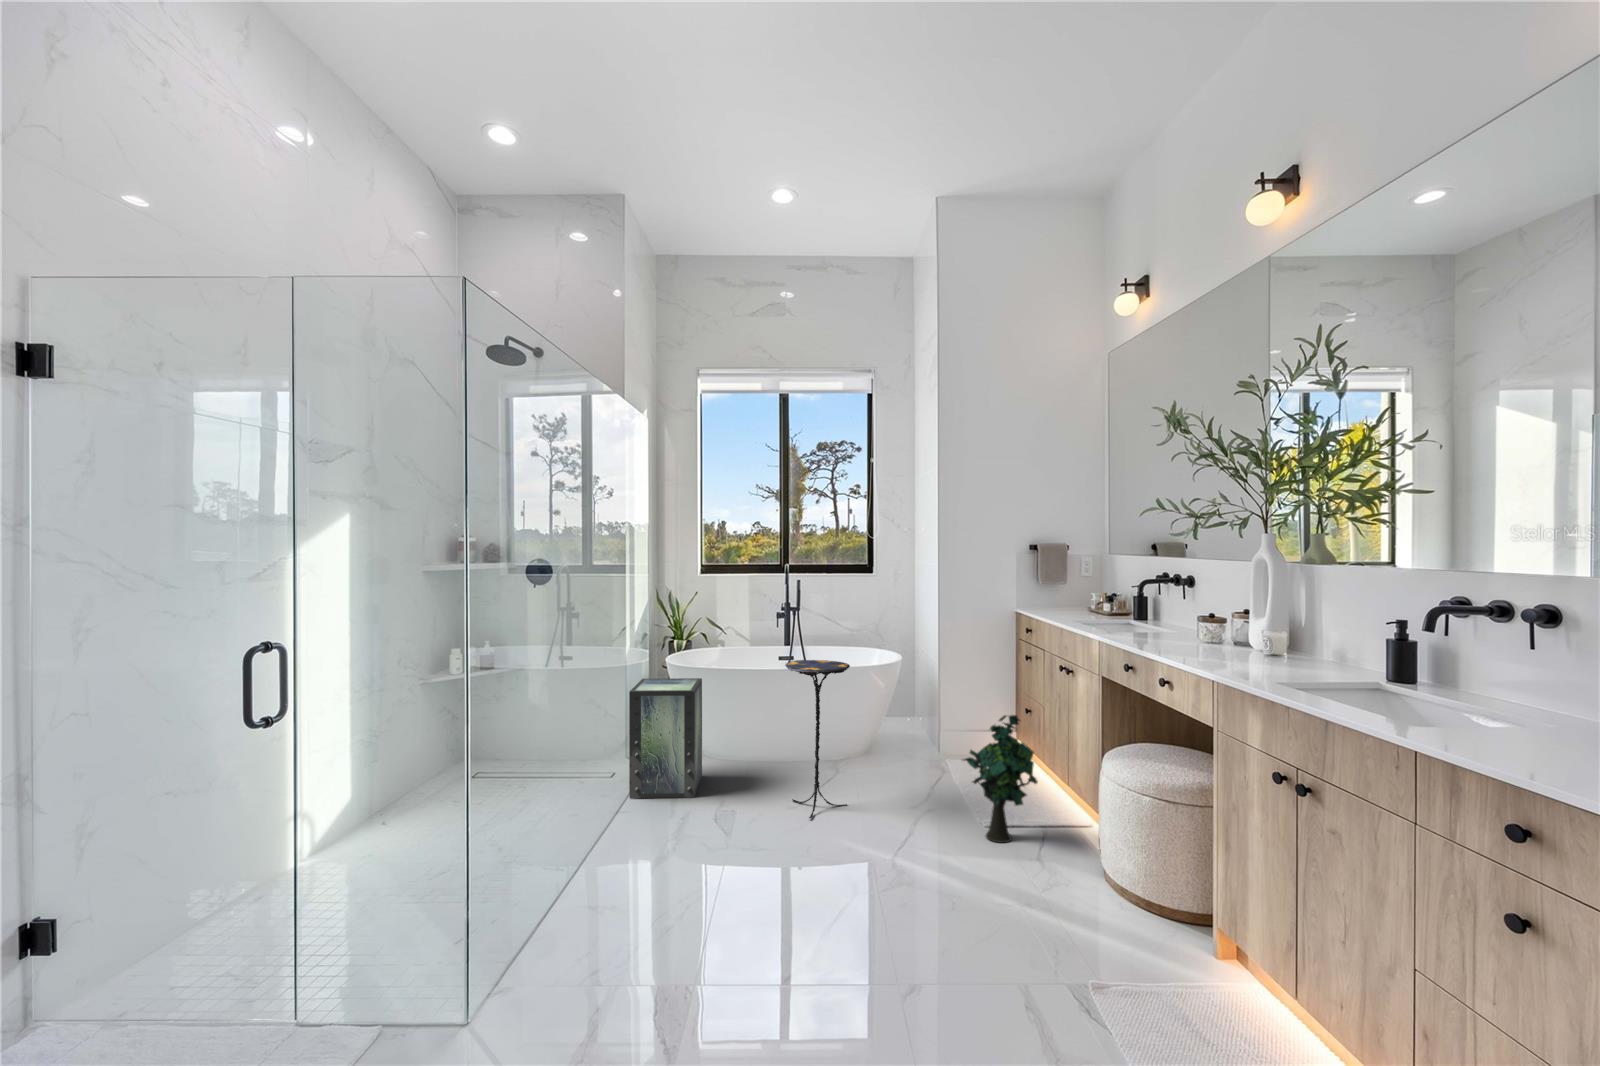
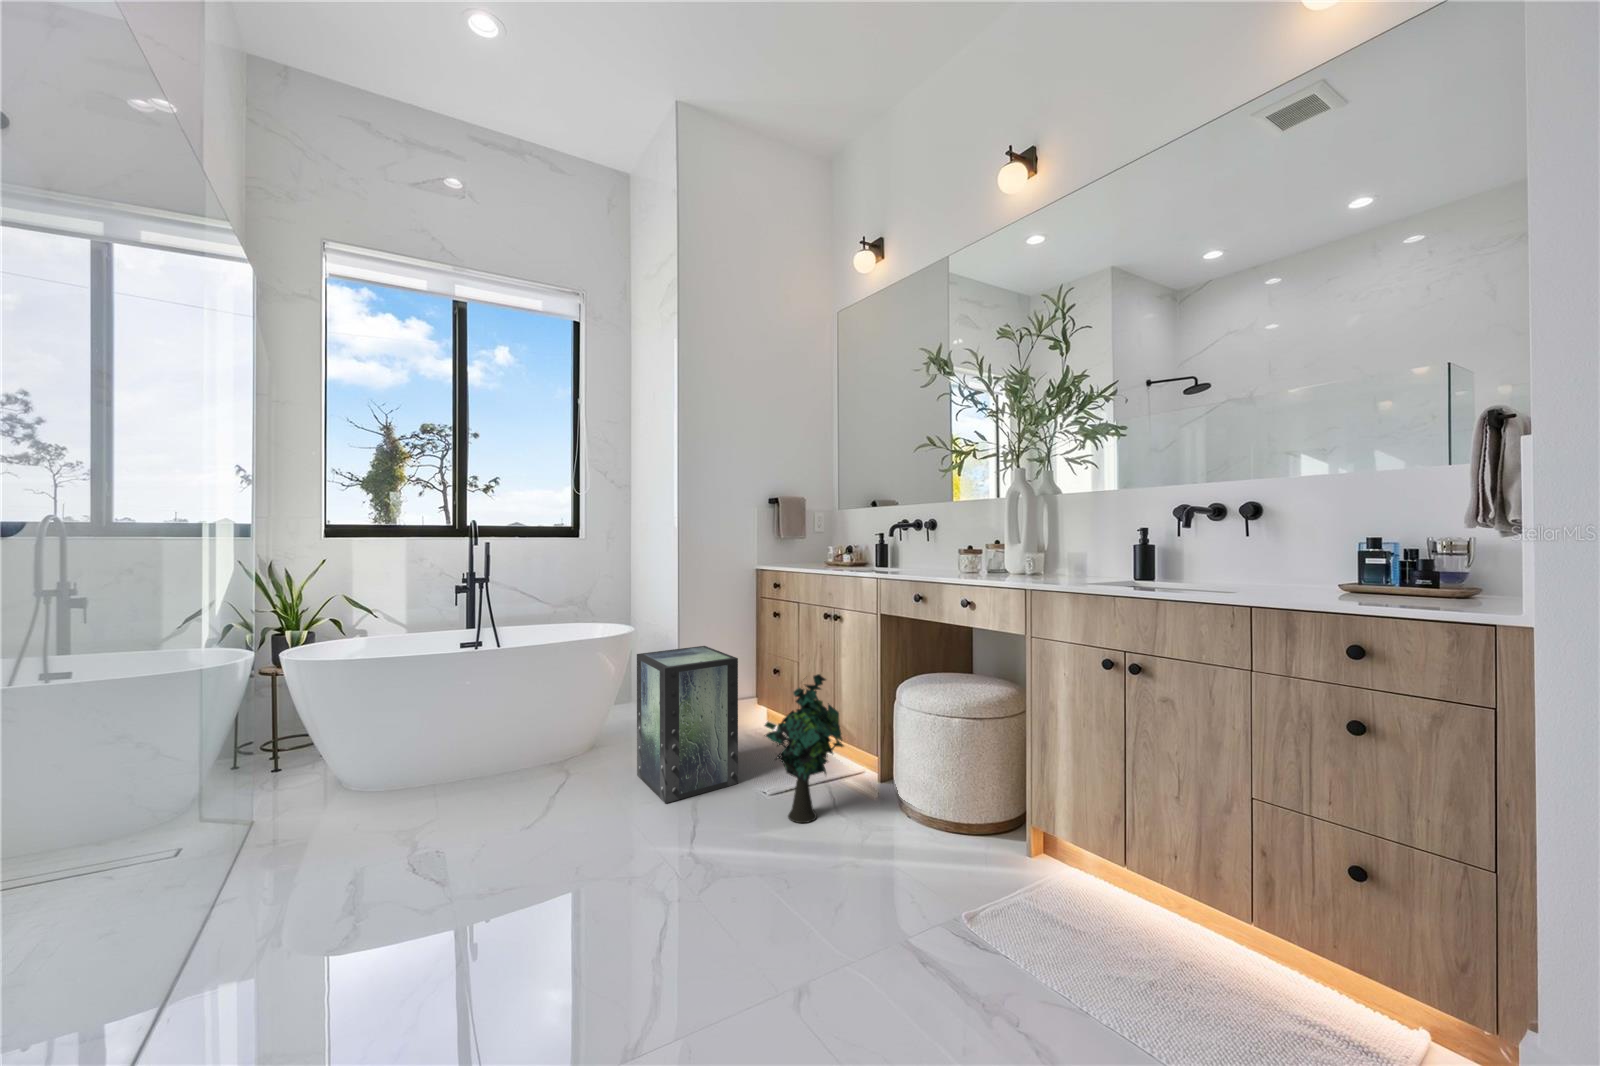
side table: present [785,660,850,818] -> none [517,635,613,856]
storage box: present [629,678,702,798] -> present [637,646,738,803]

